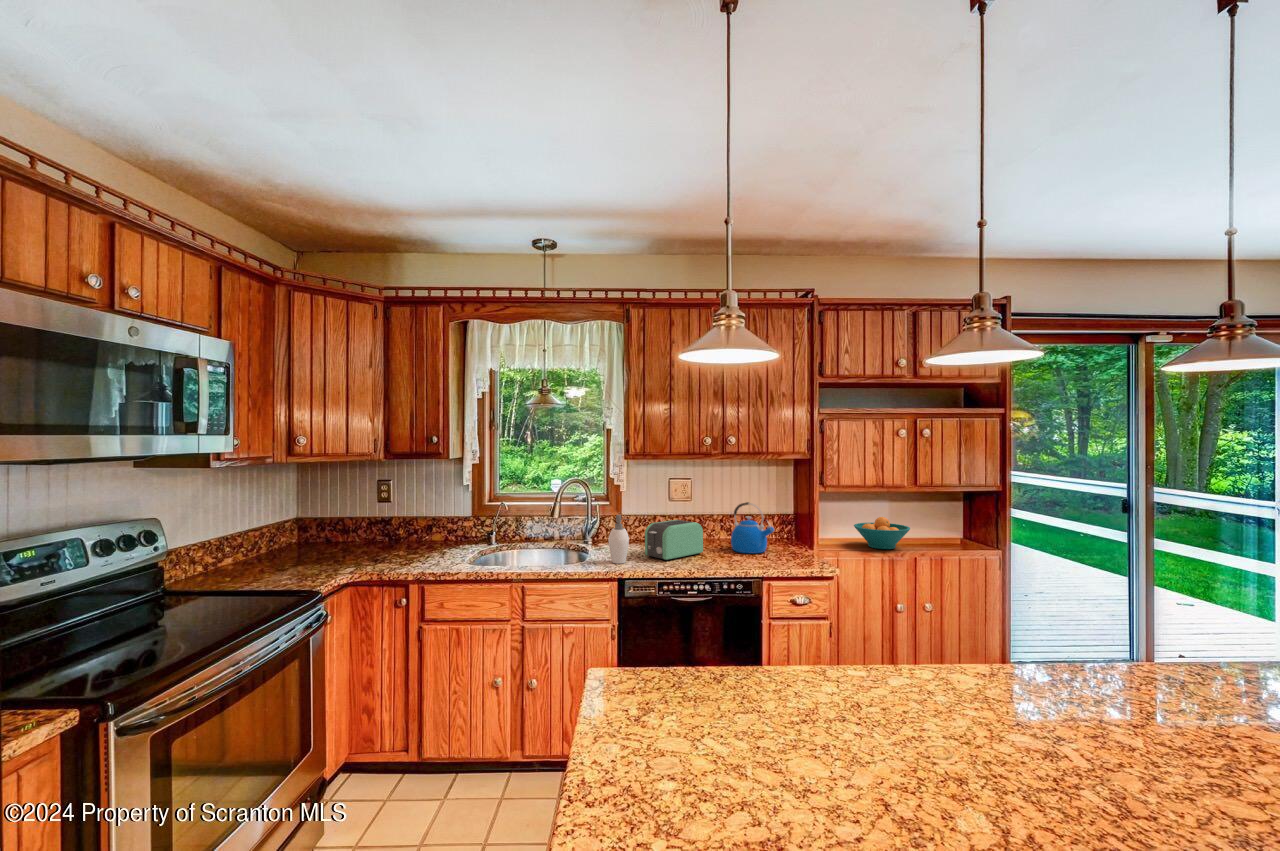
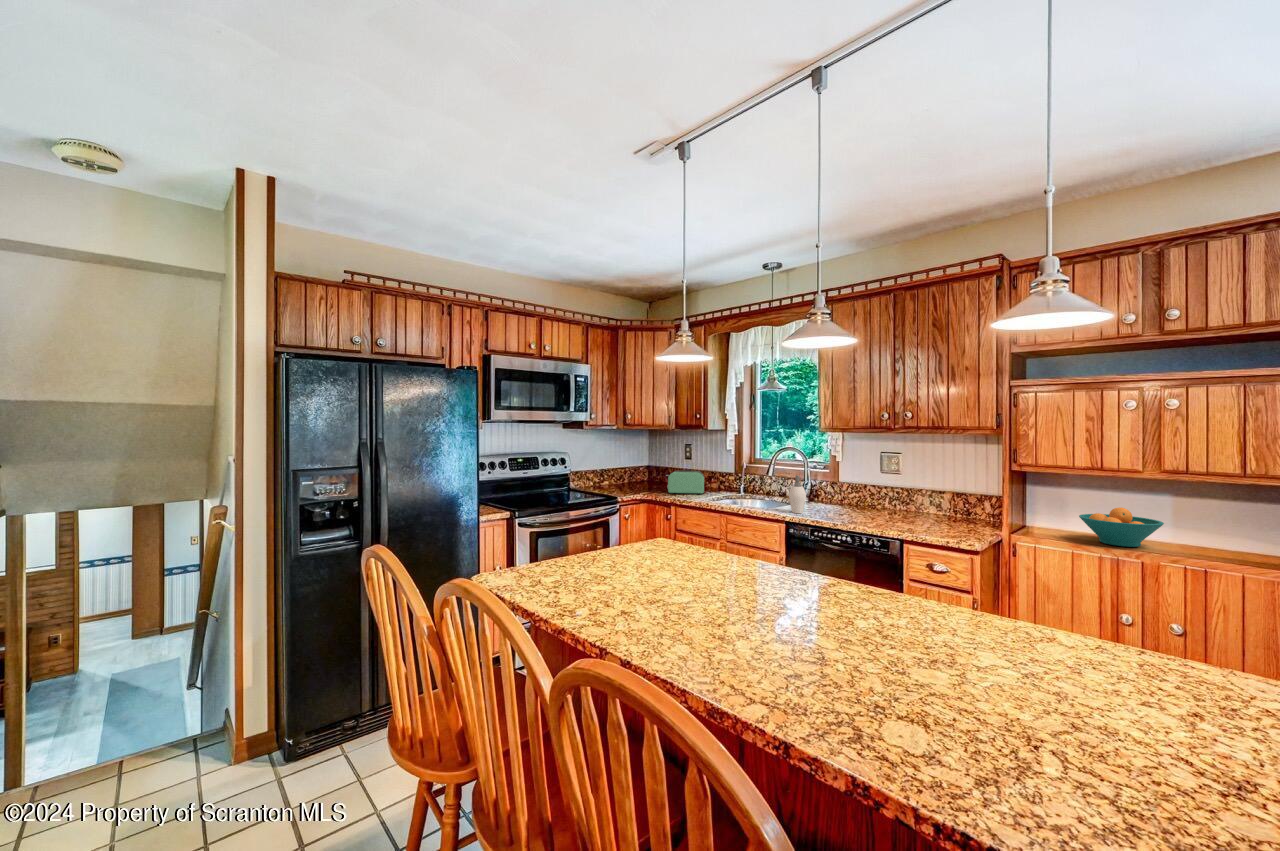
kettle: present [731,502,774,554] -> none [916,476,955,526]
toaster: present [645,520,703,560] -> present [666,471,704,494]

